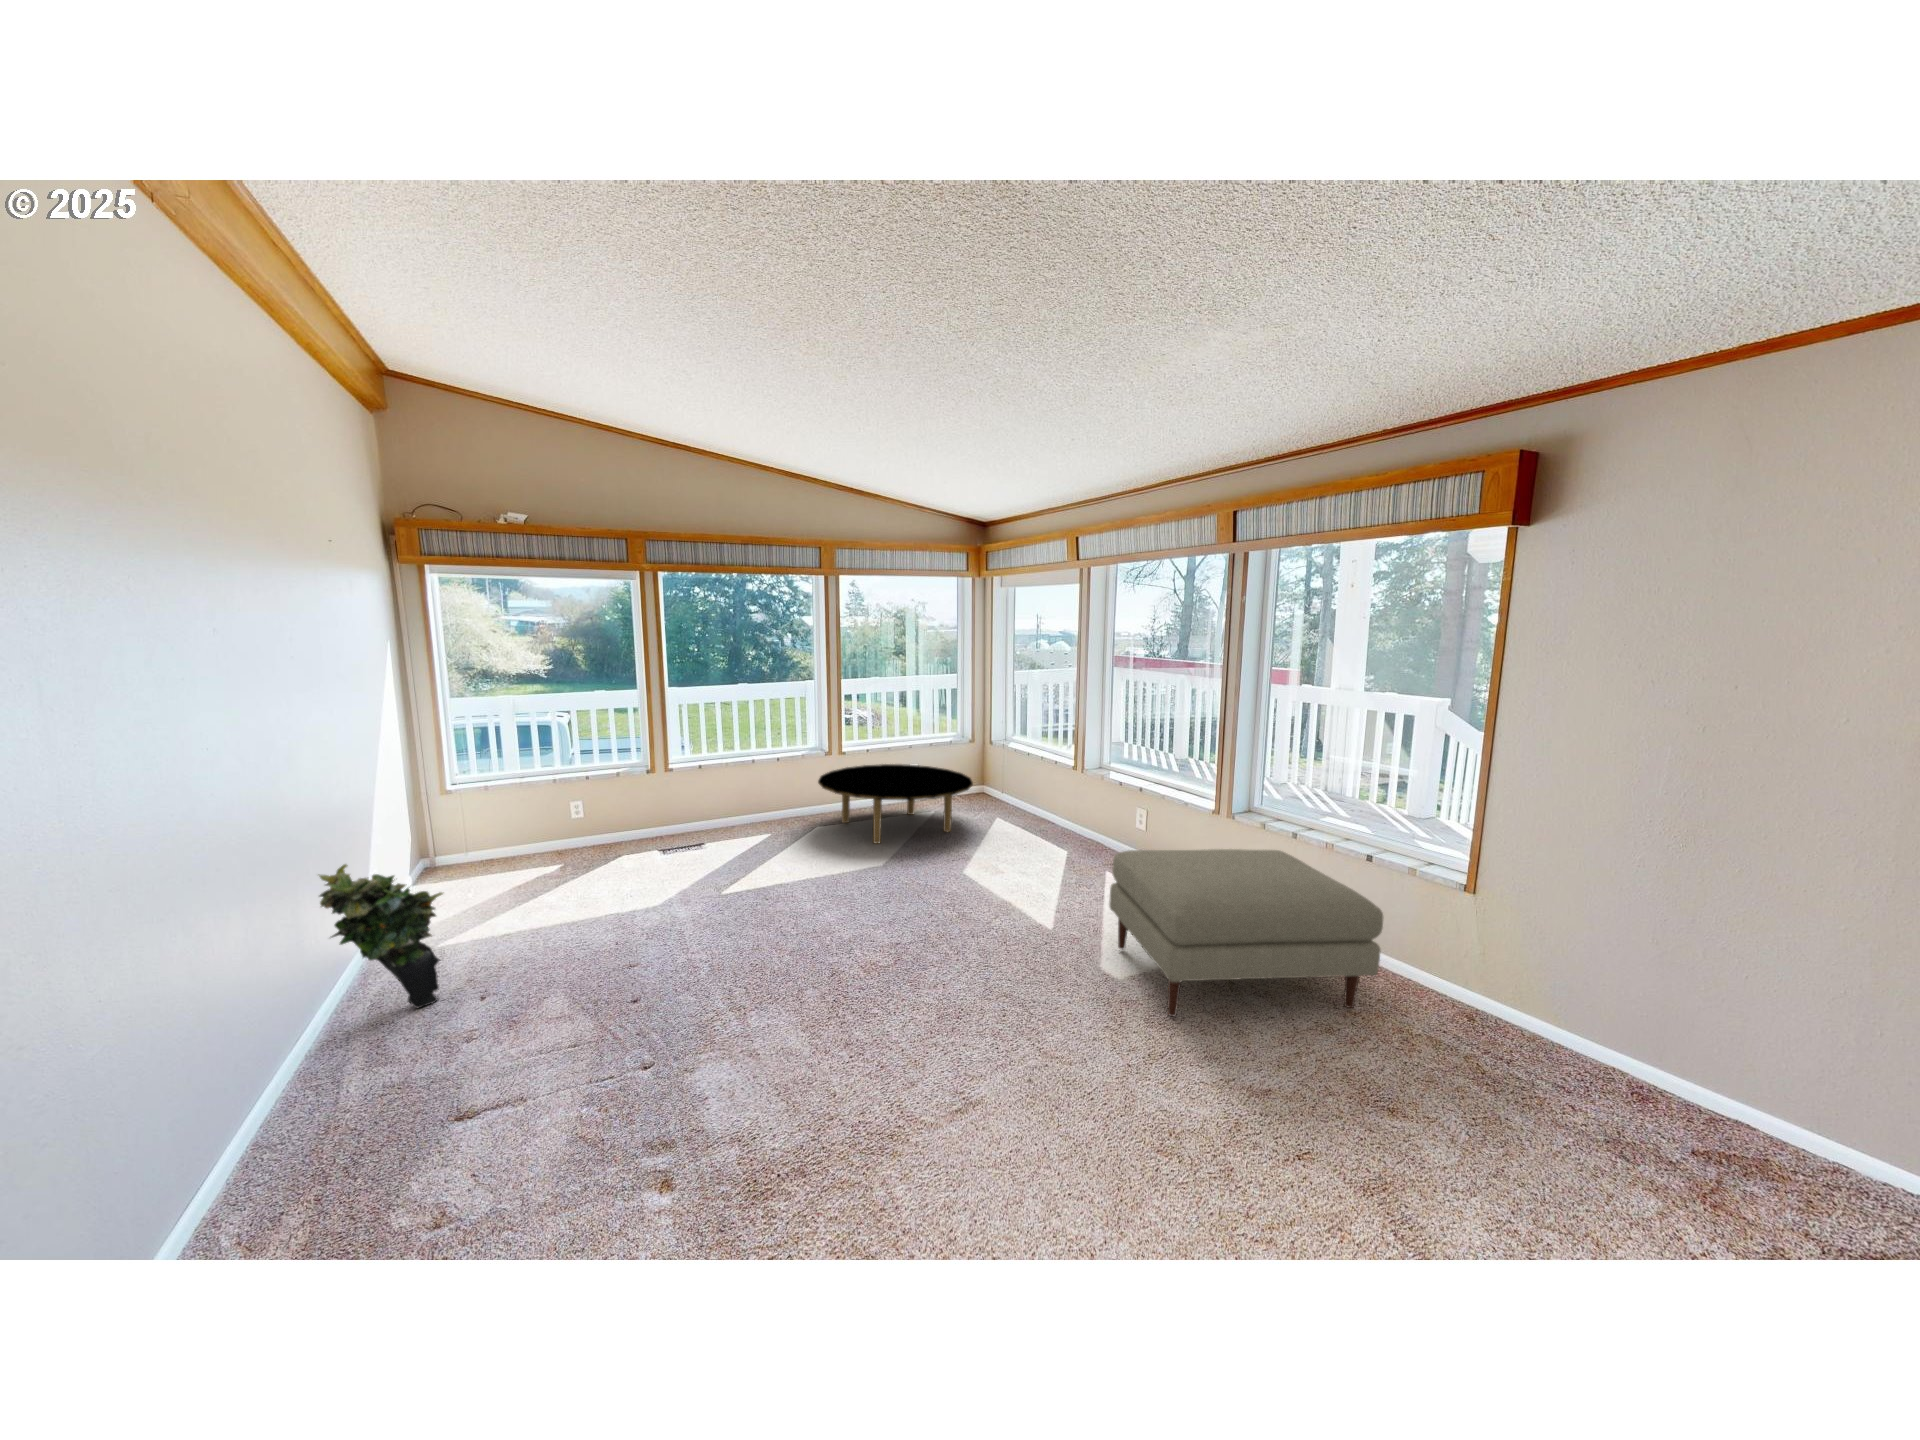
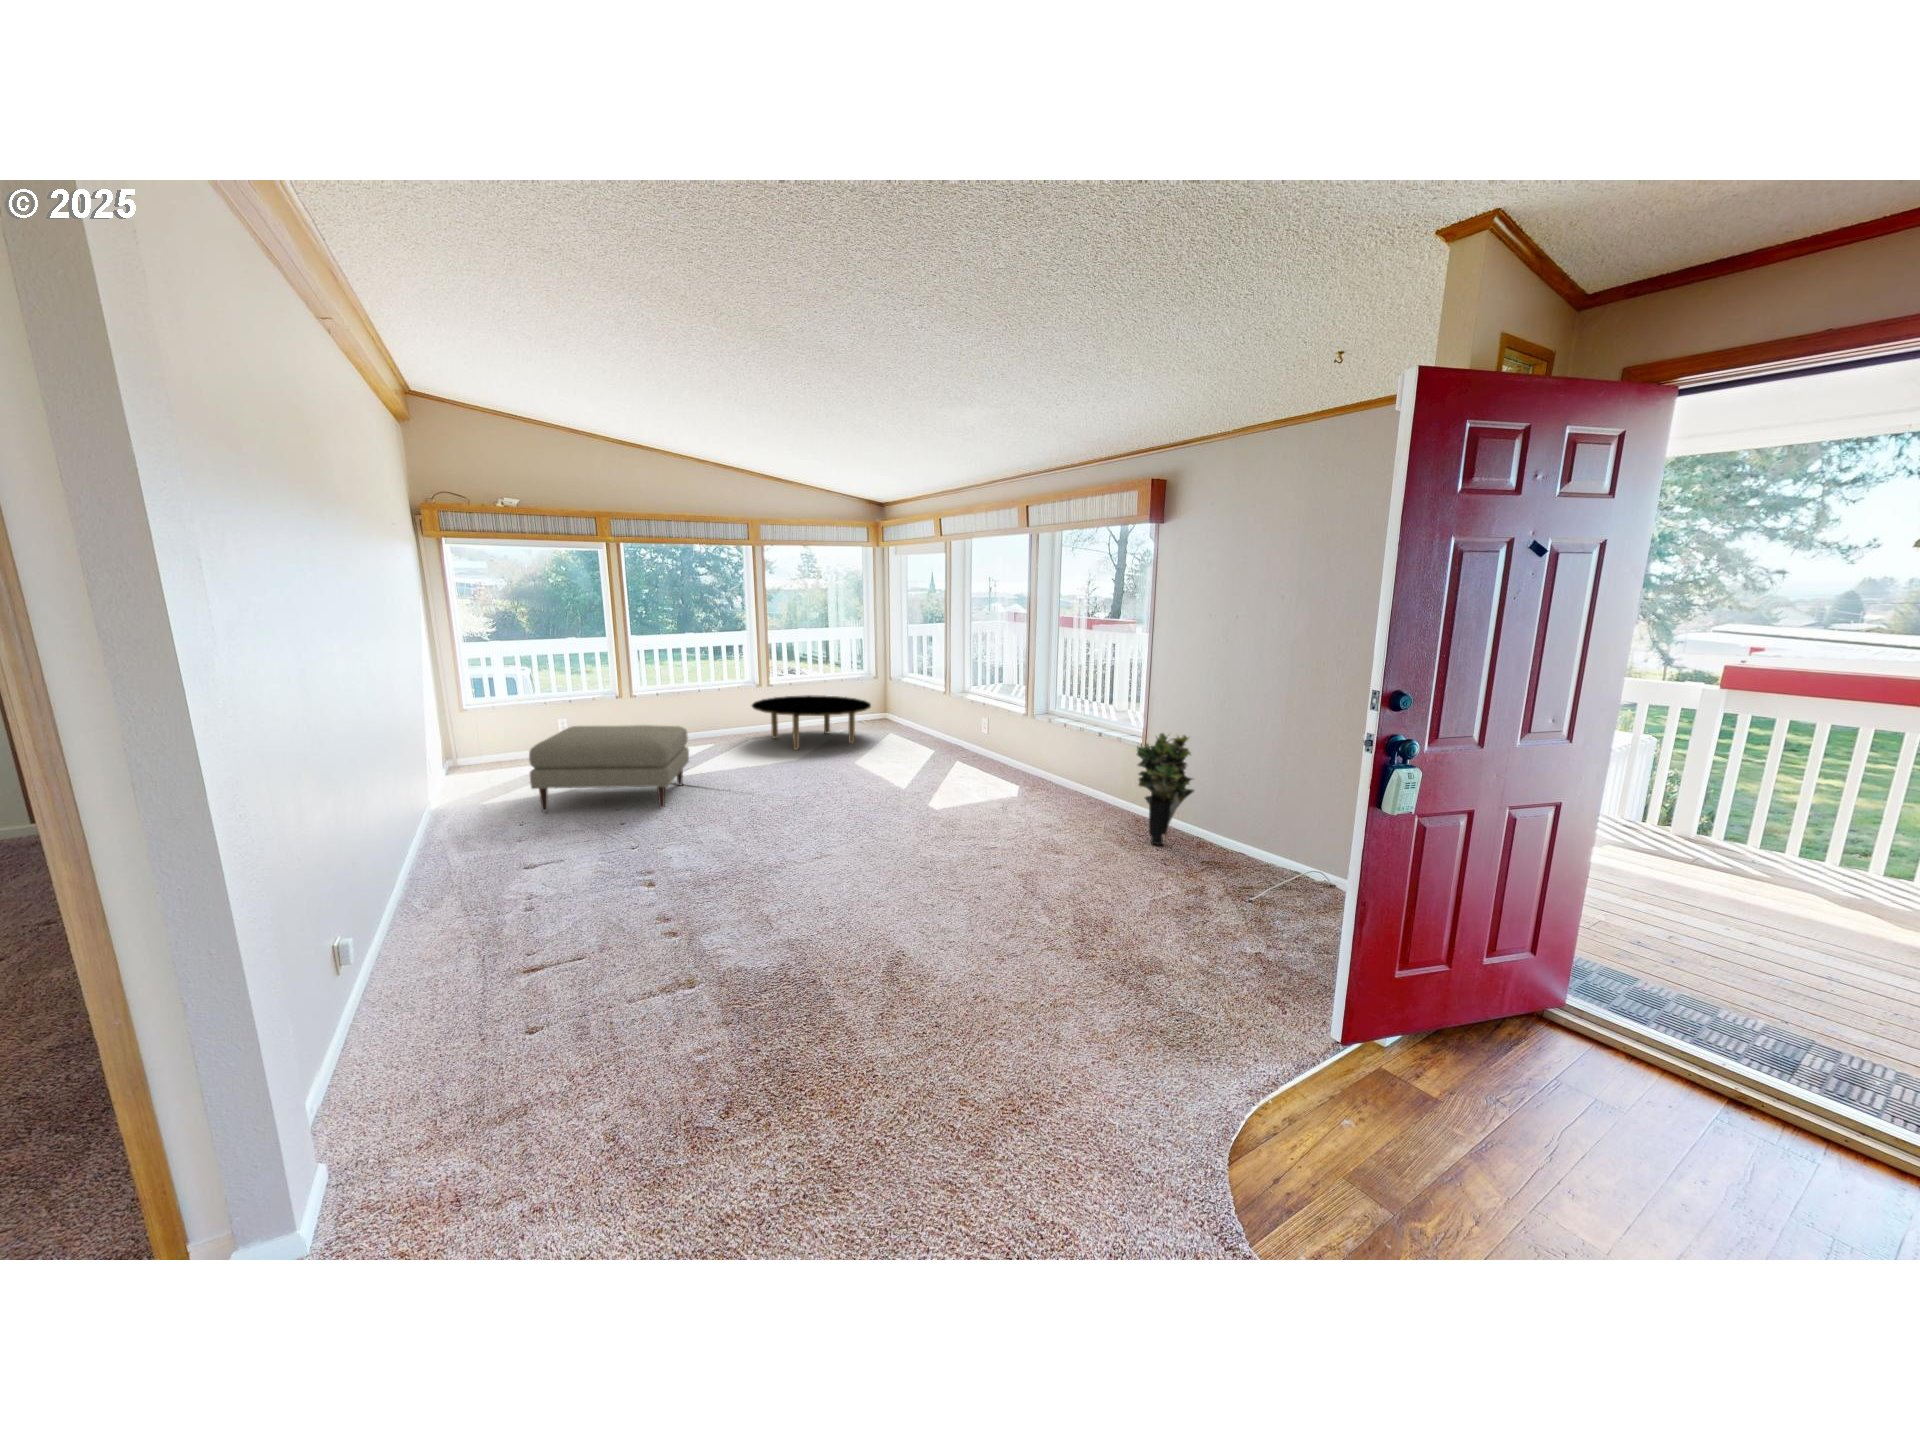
ottoman: present [1109,849,1383,1016] -> present [529,725,689,811]
potted plant: present [318,864,443,1008] -> present [1136,733,1194,845]

